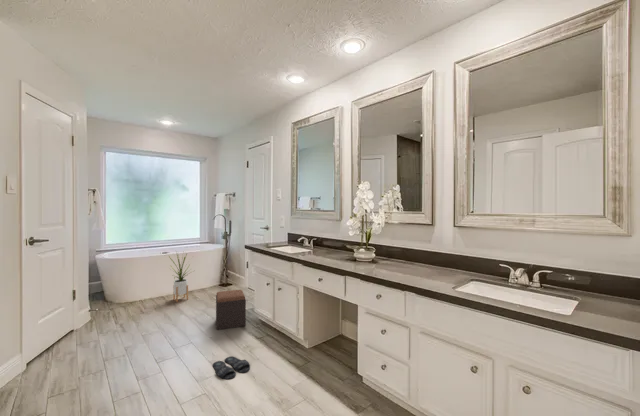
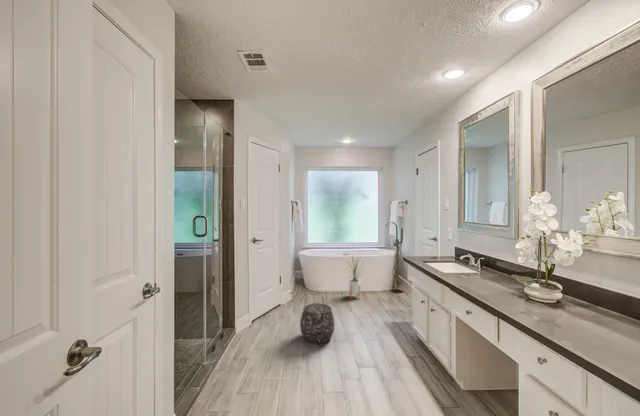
footstool: present [216,290,246,330] -> none [374,298,402,339]
woven basket: none [125,310,174,359] -> present [300,303,334,344]
slippers: present [213,356,250,379] -> none [357,366,390,390]

